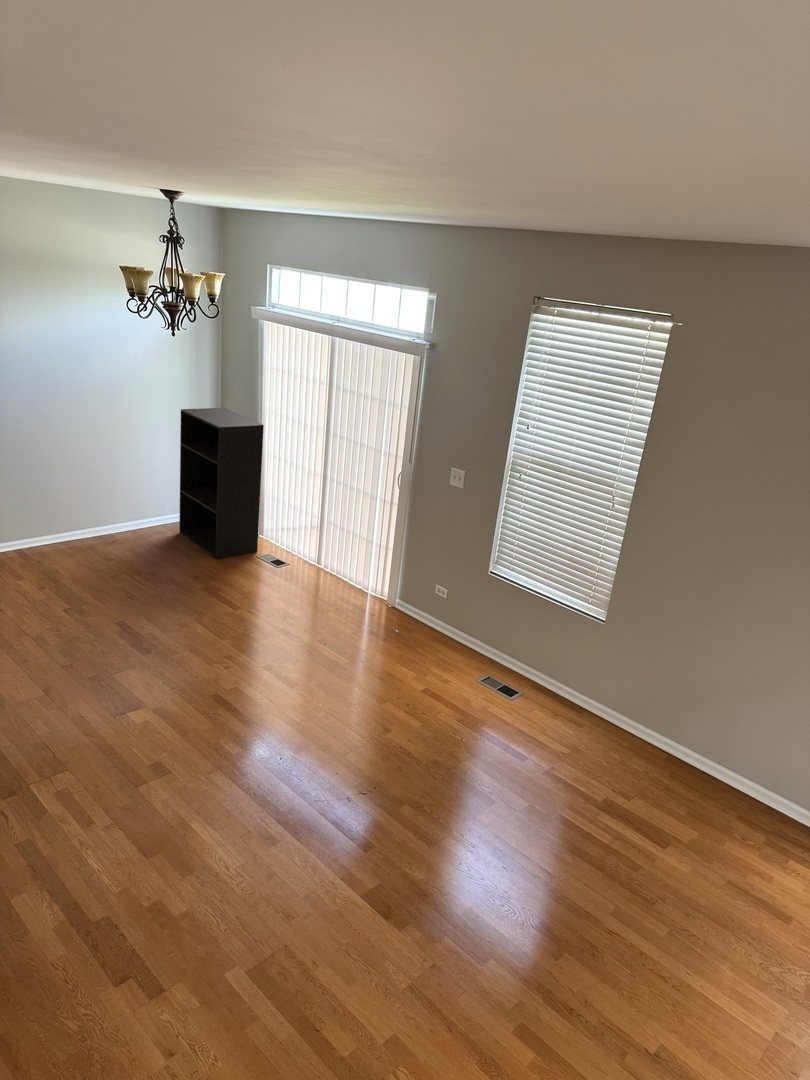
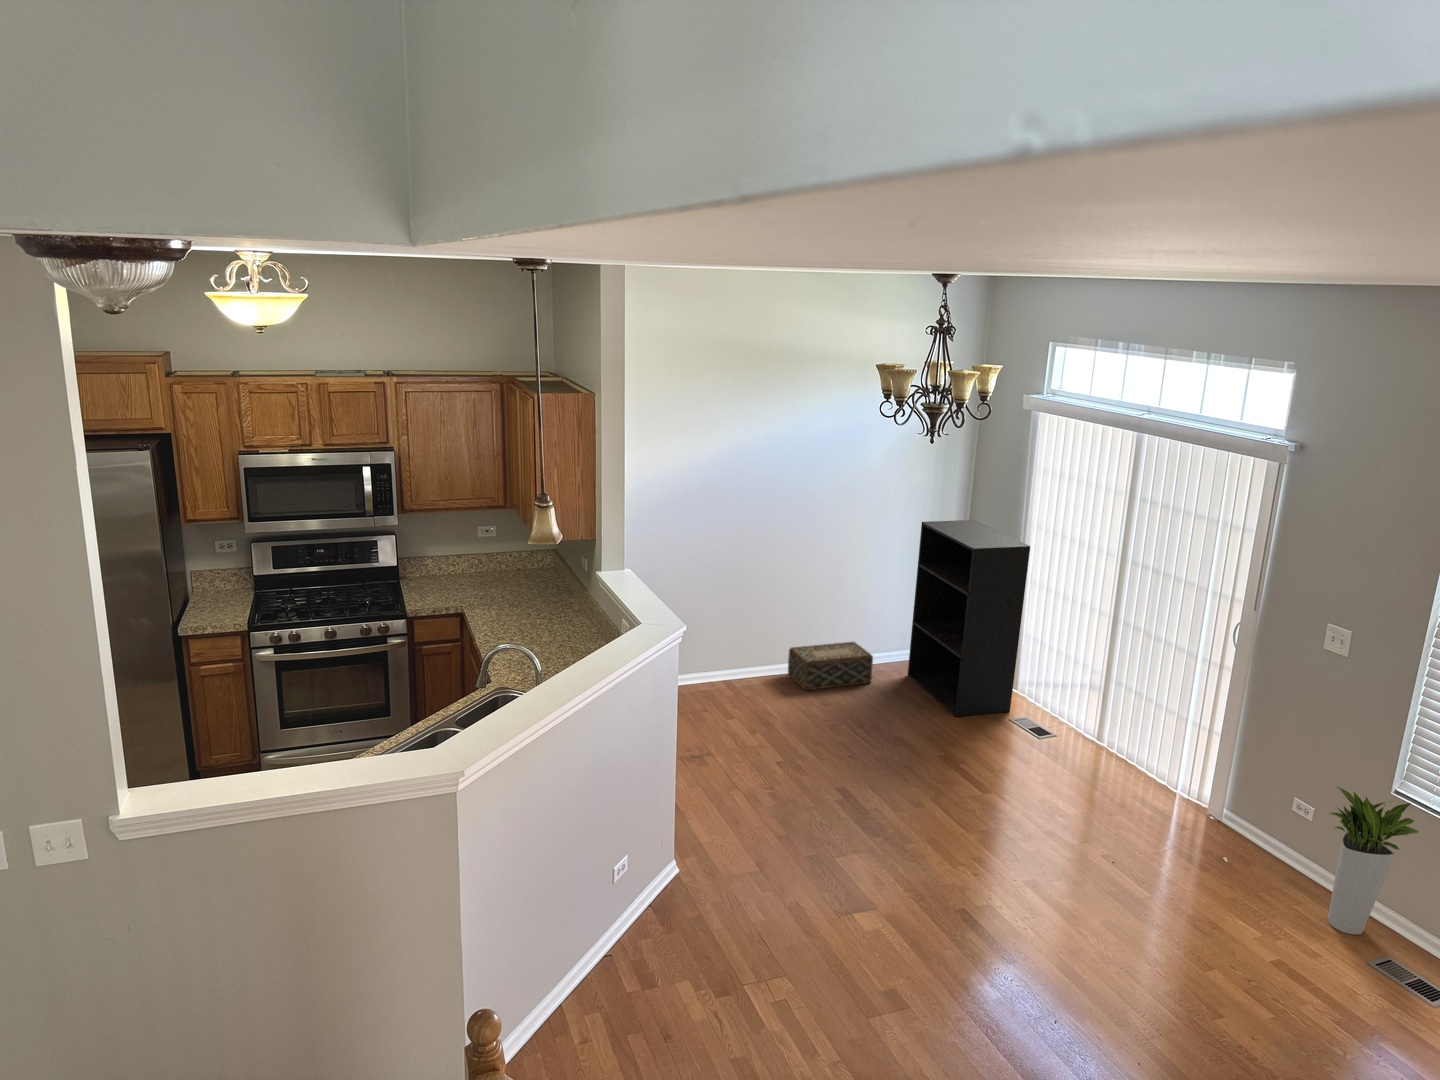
woven basket: none [75,509,149,550] -> present [788,642,873,690]
planter: none [452,572,501,664] -> present [1328,786,1418,935]

